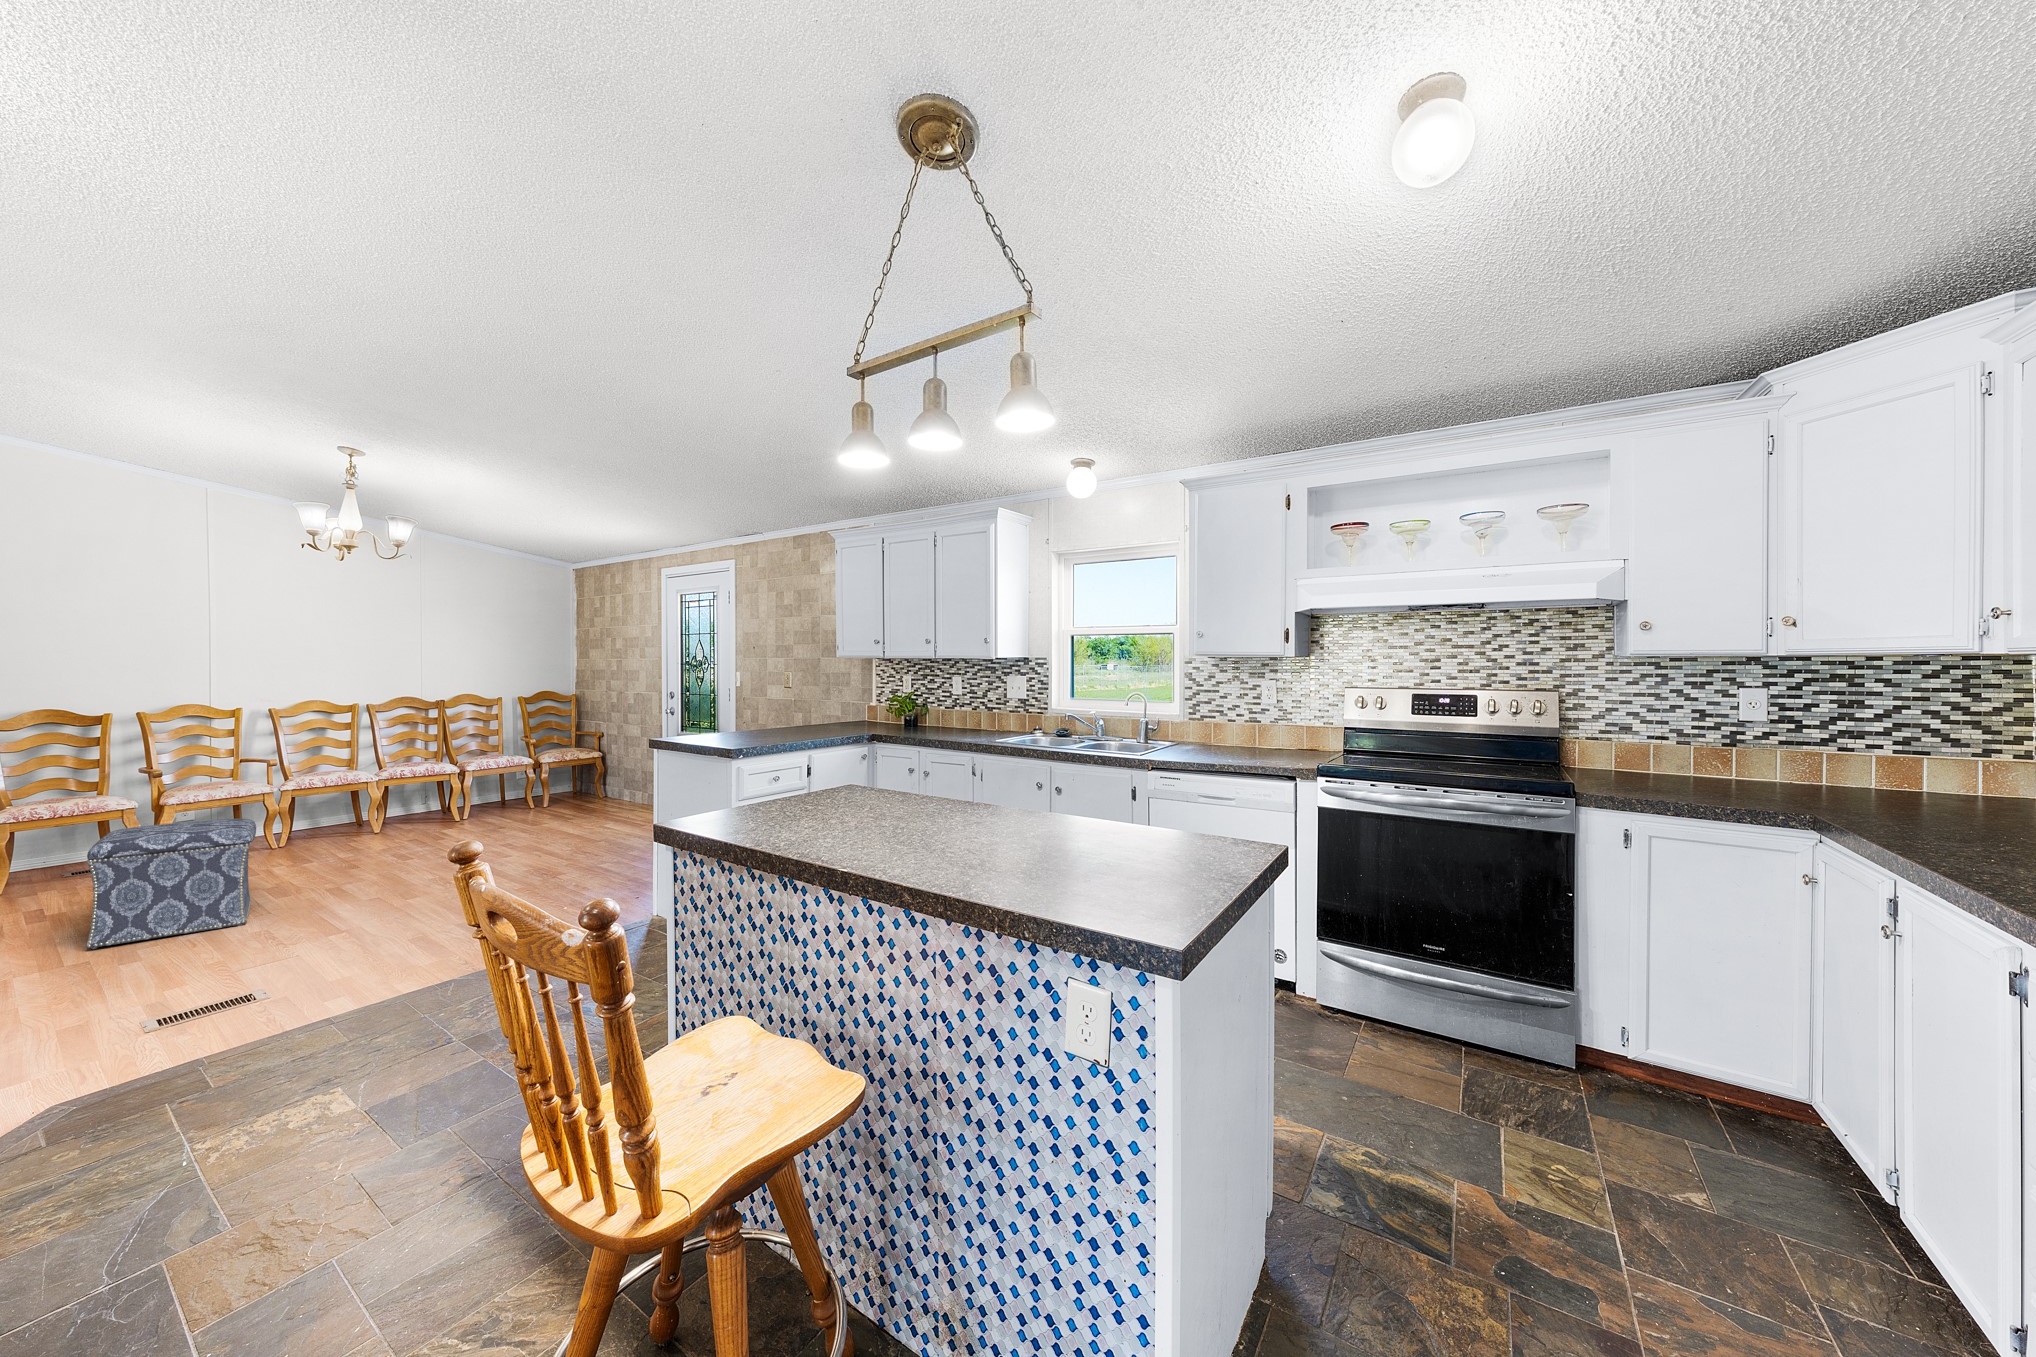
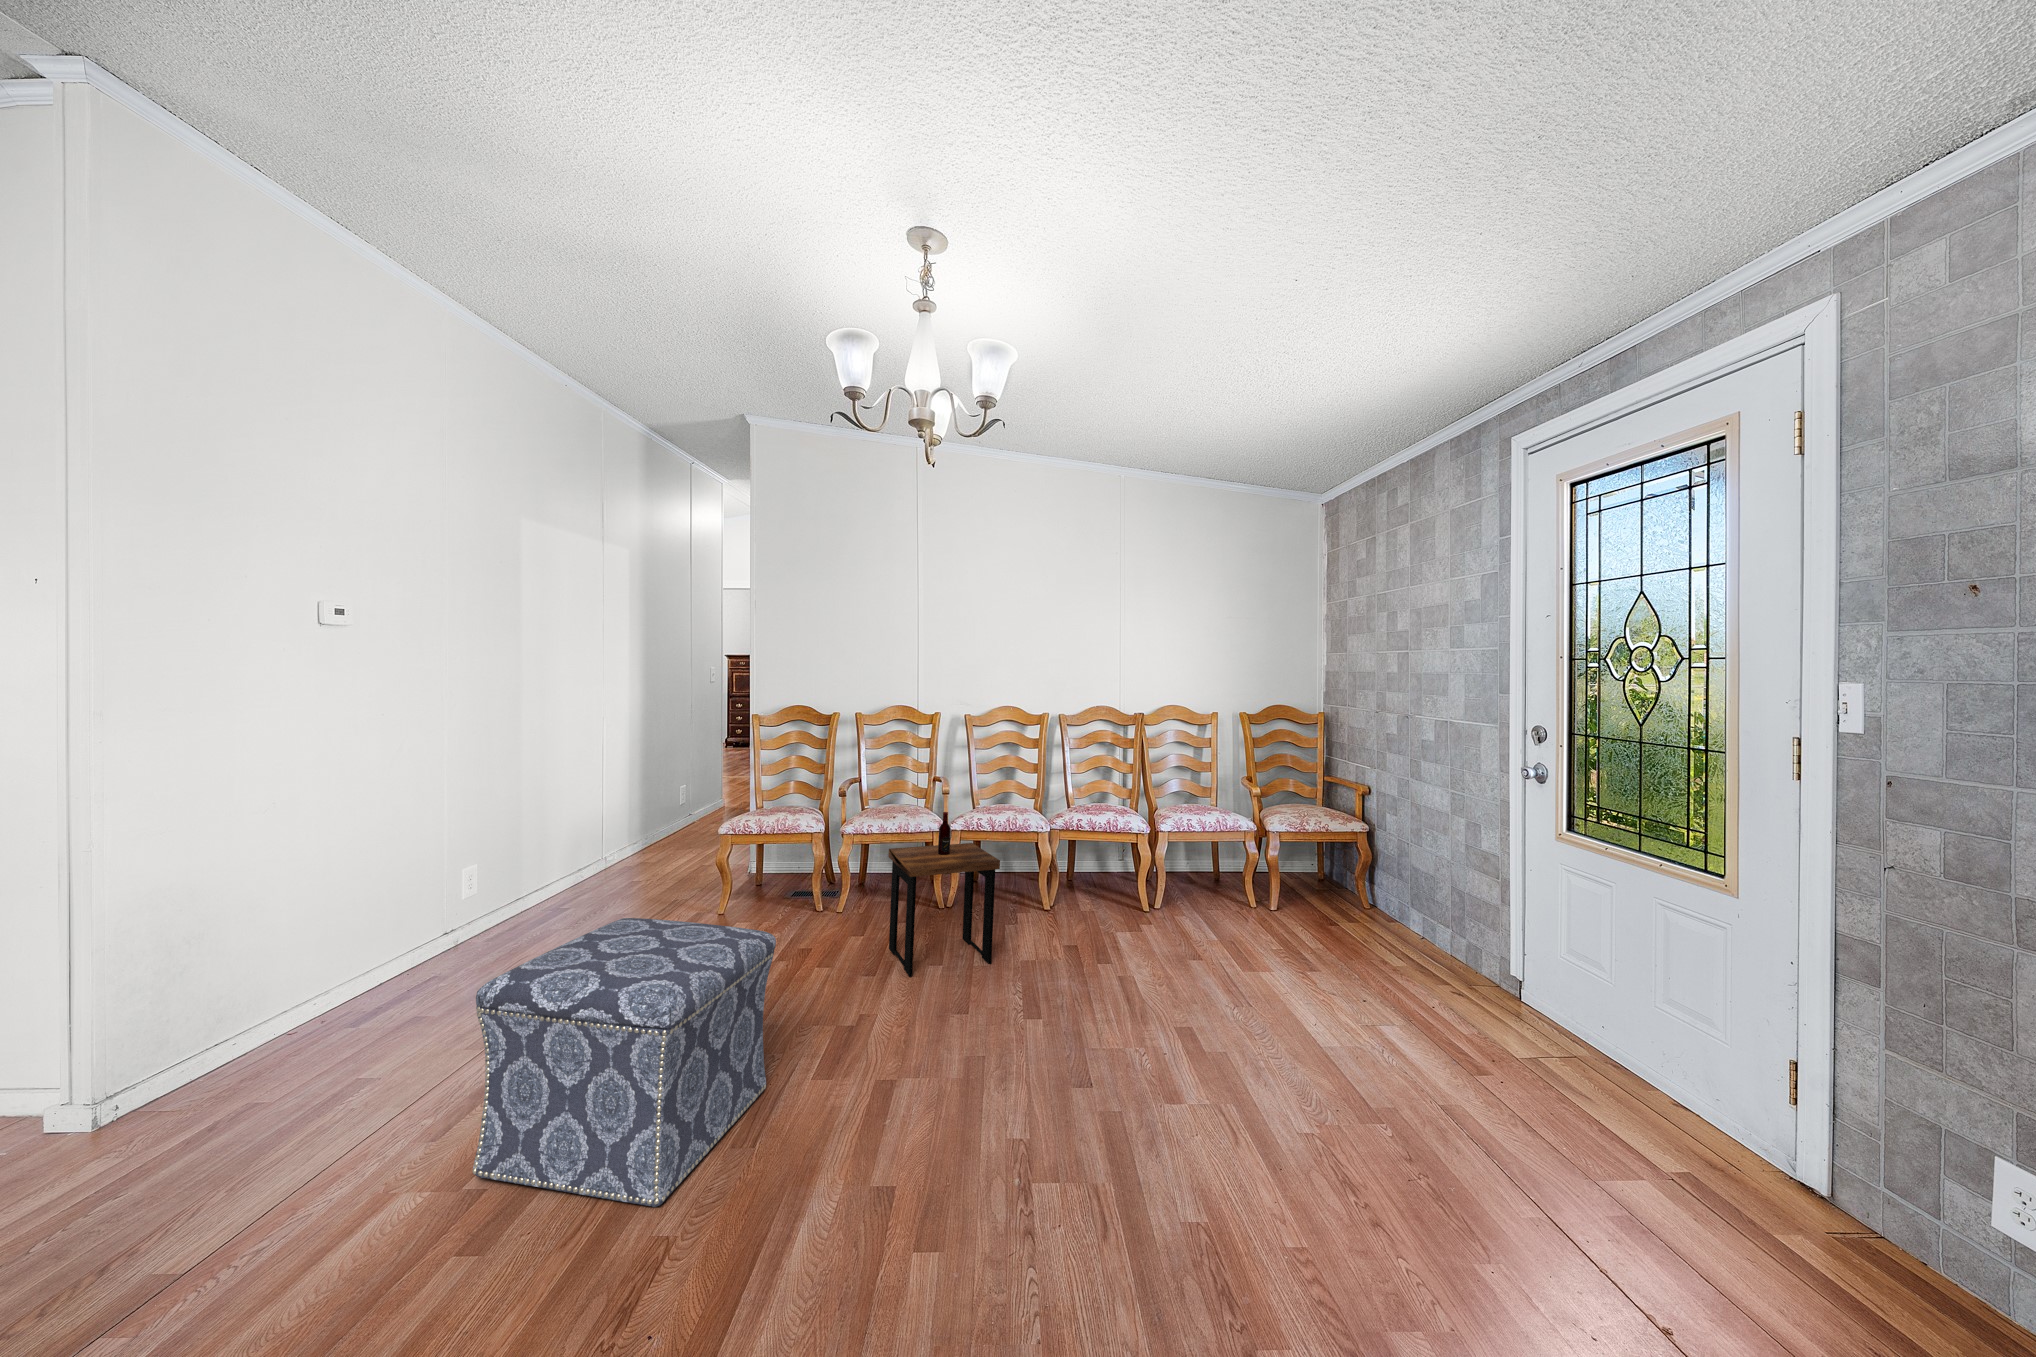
side table: none [254,767,360,867] -> present [888,812,1000,977]

